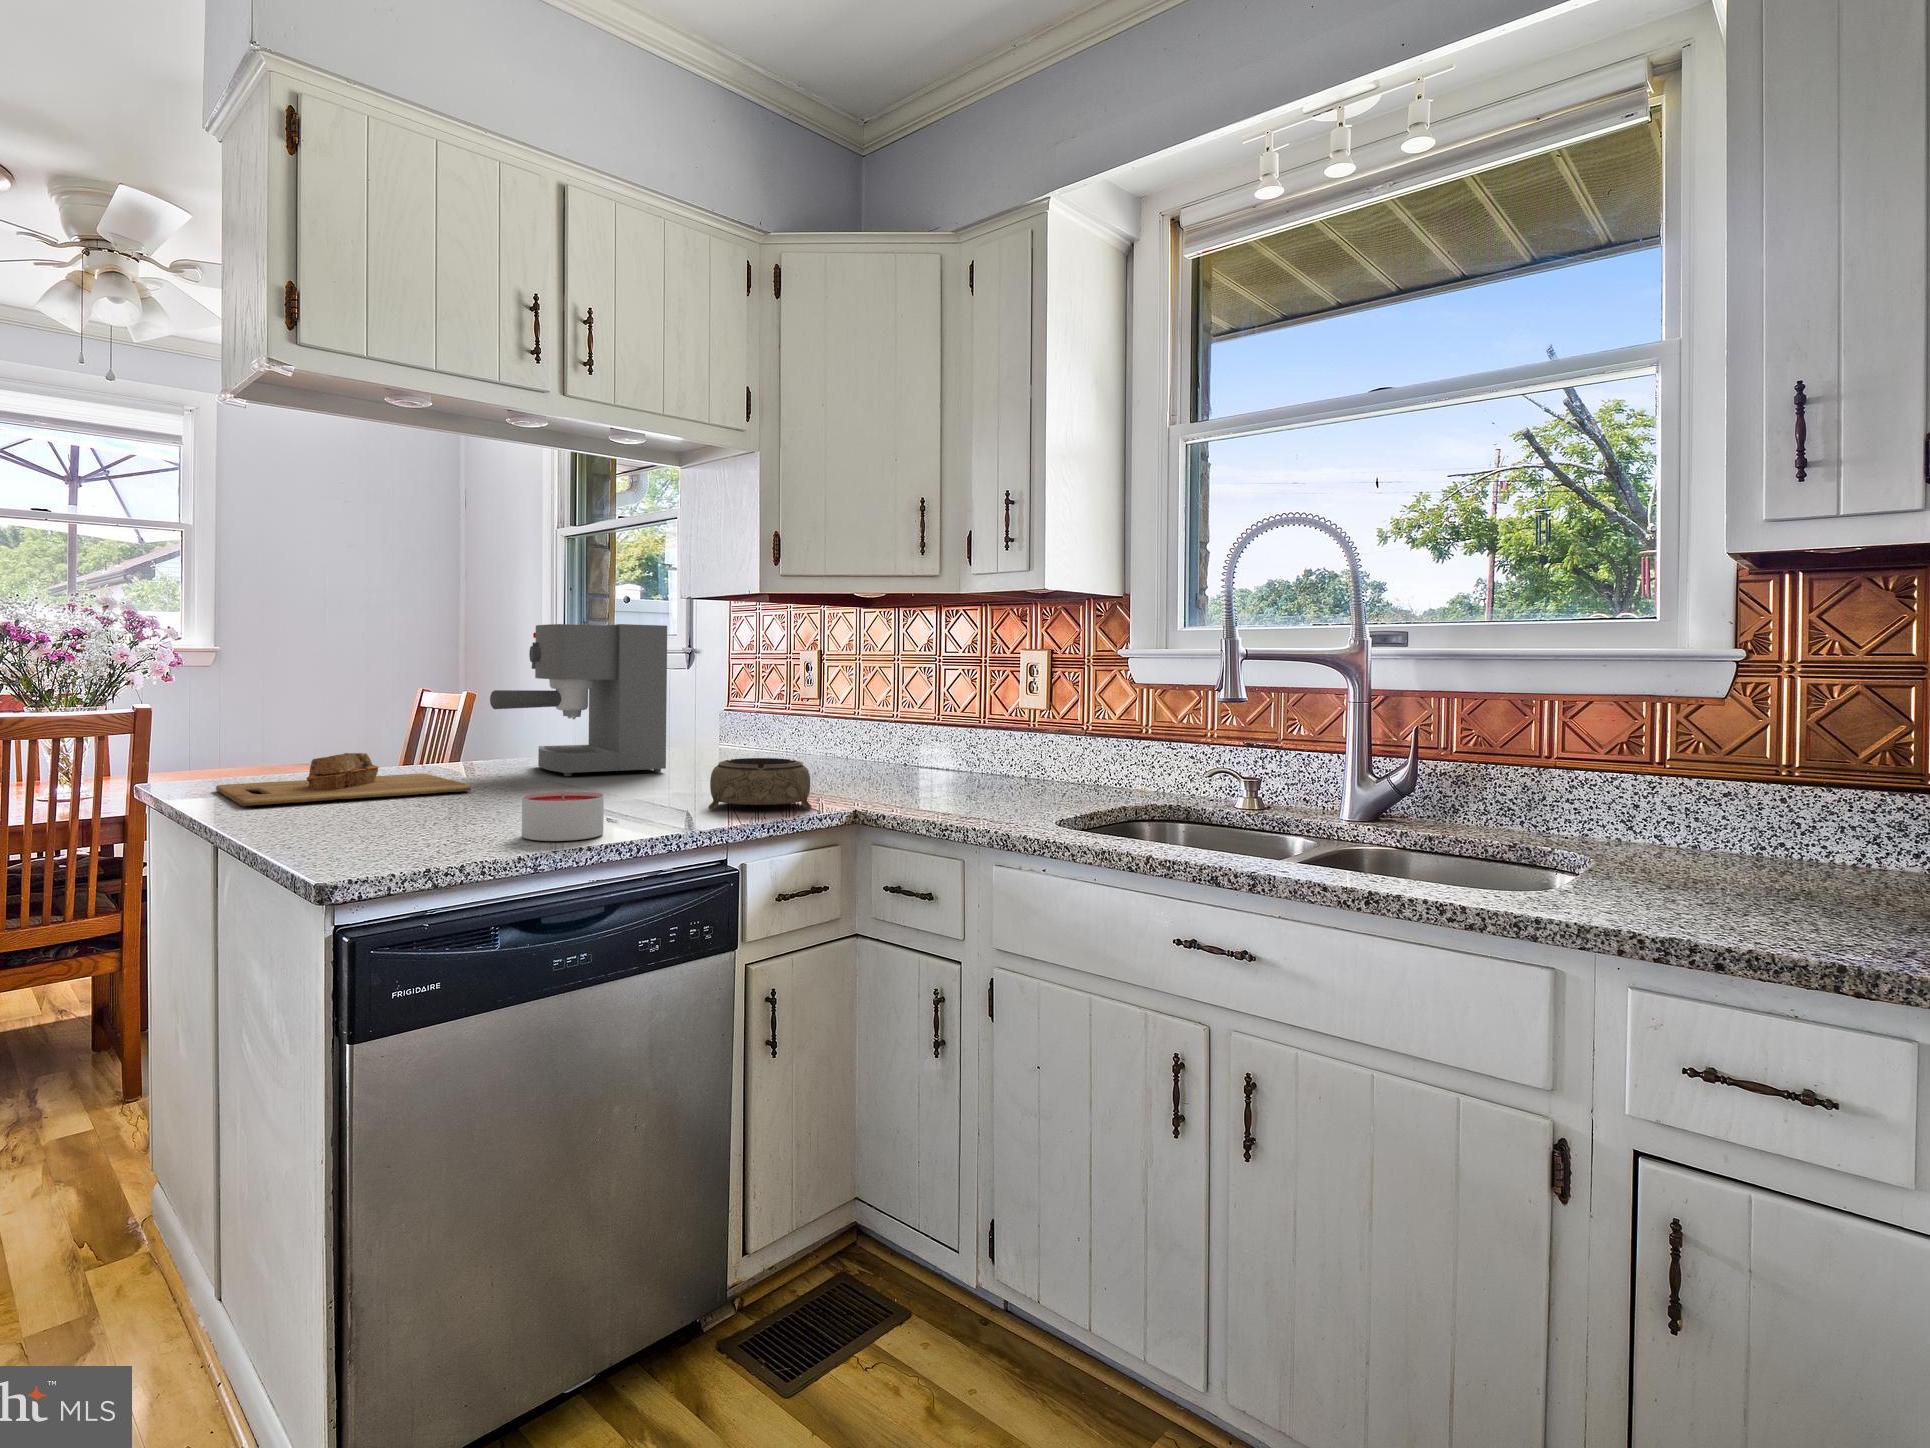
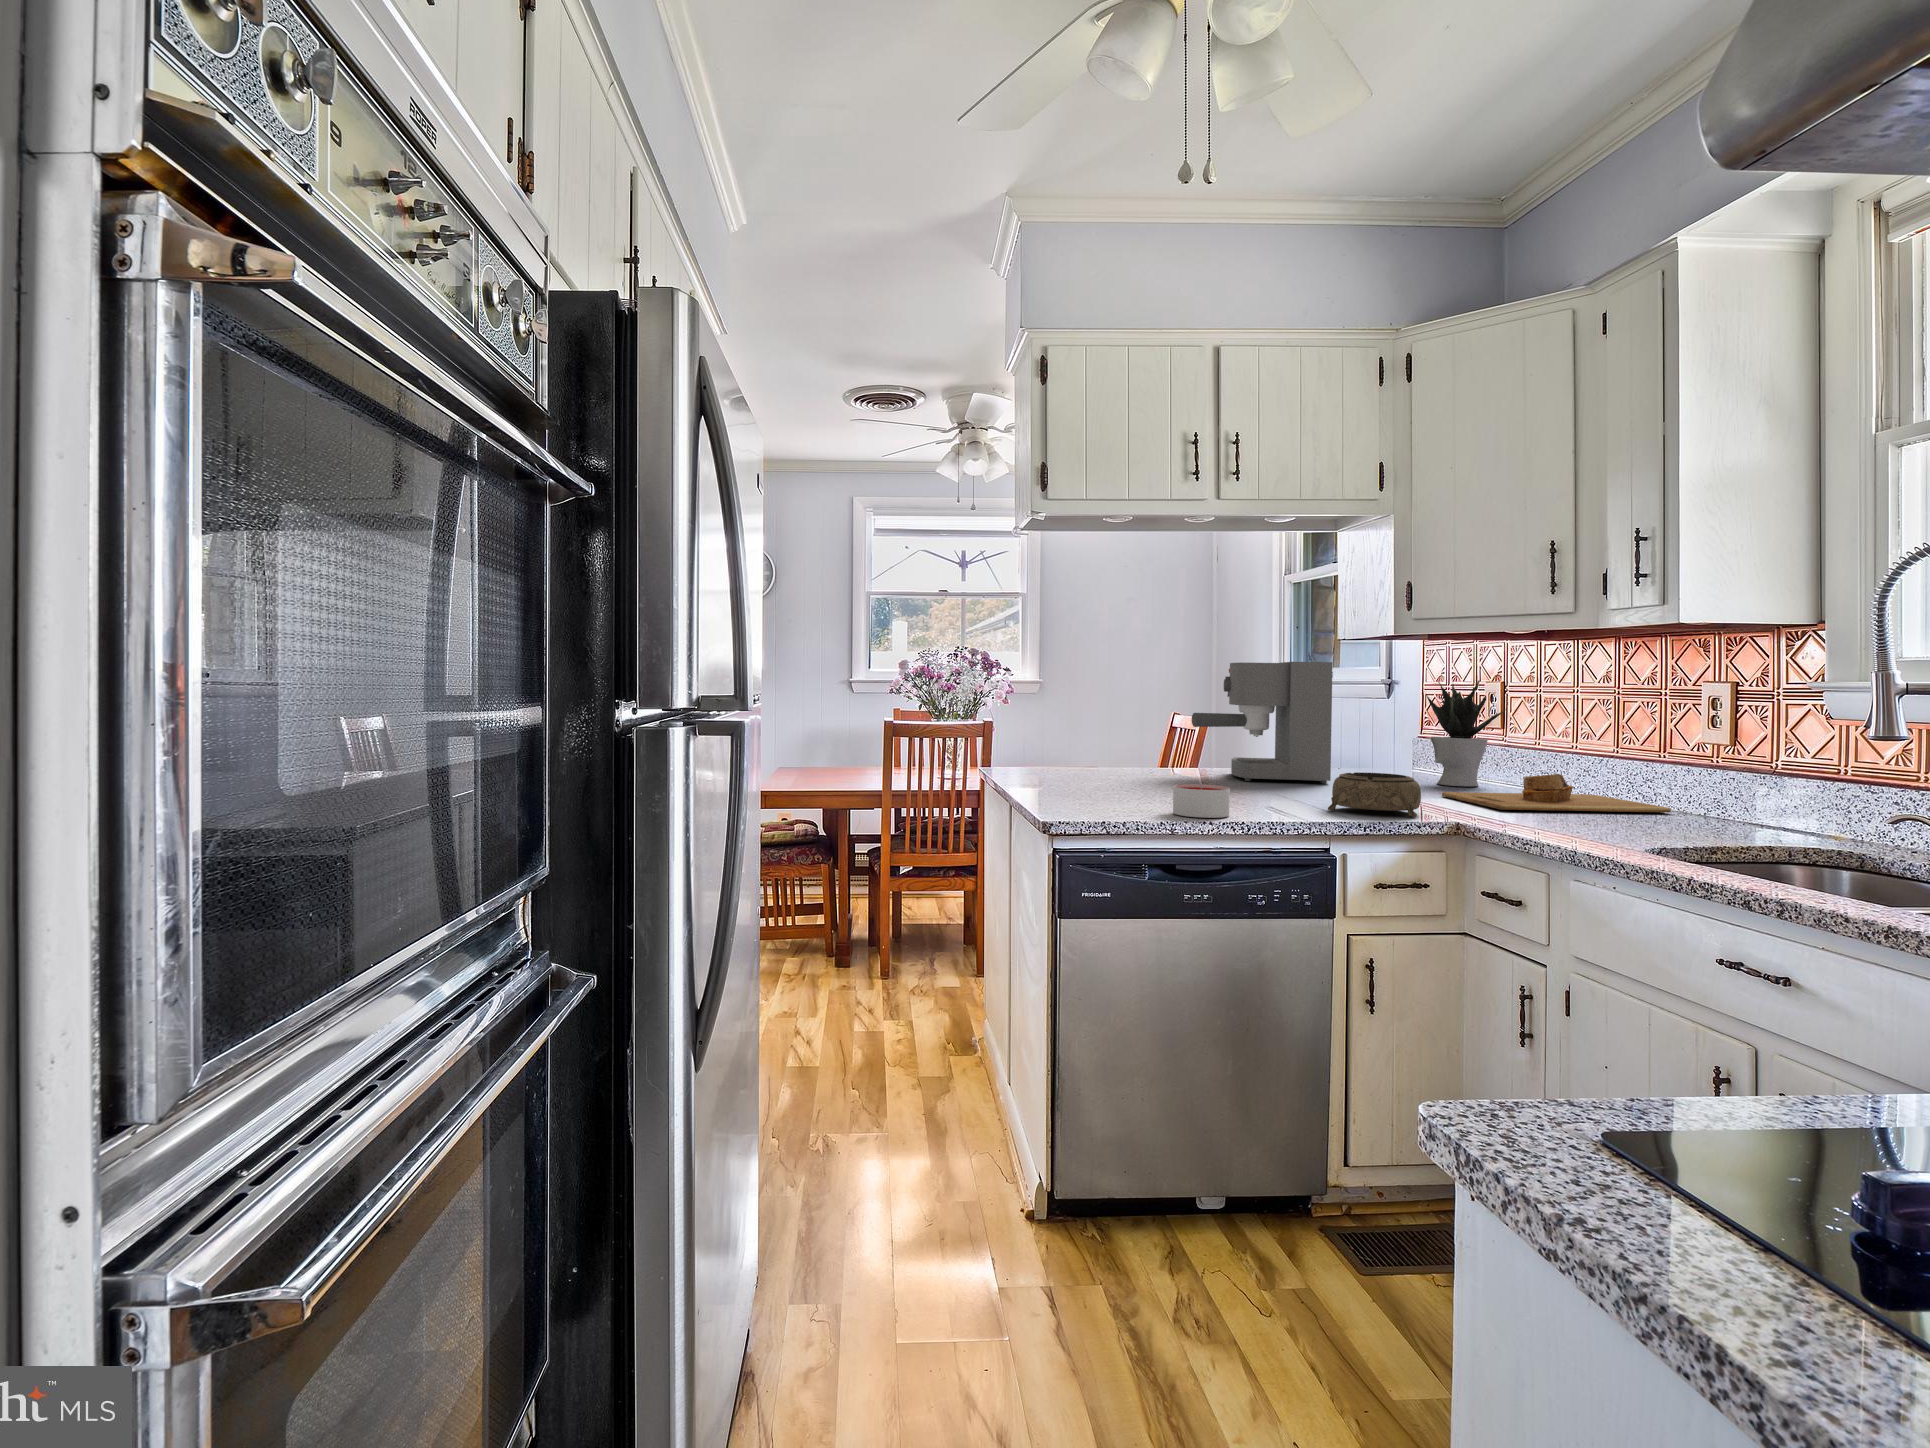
potted plant: none [755,647,833,764] -> present [1427,681,1505,786]
cutting board: present [216,753,471,806] -> present [1442,774,1671,813]

